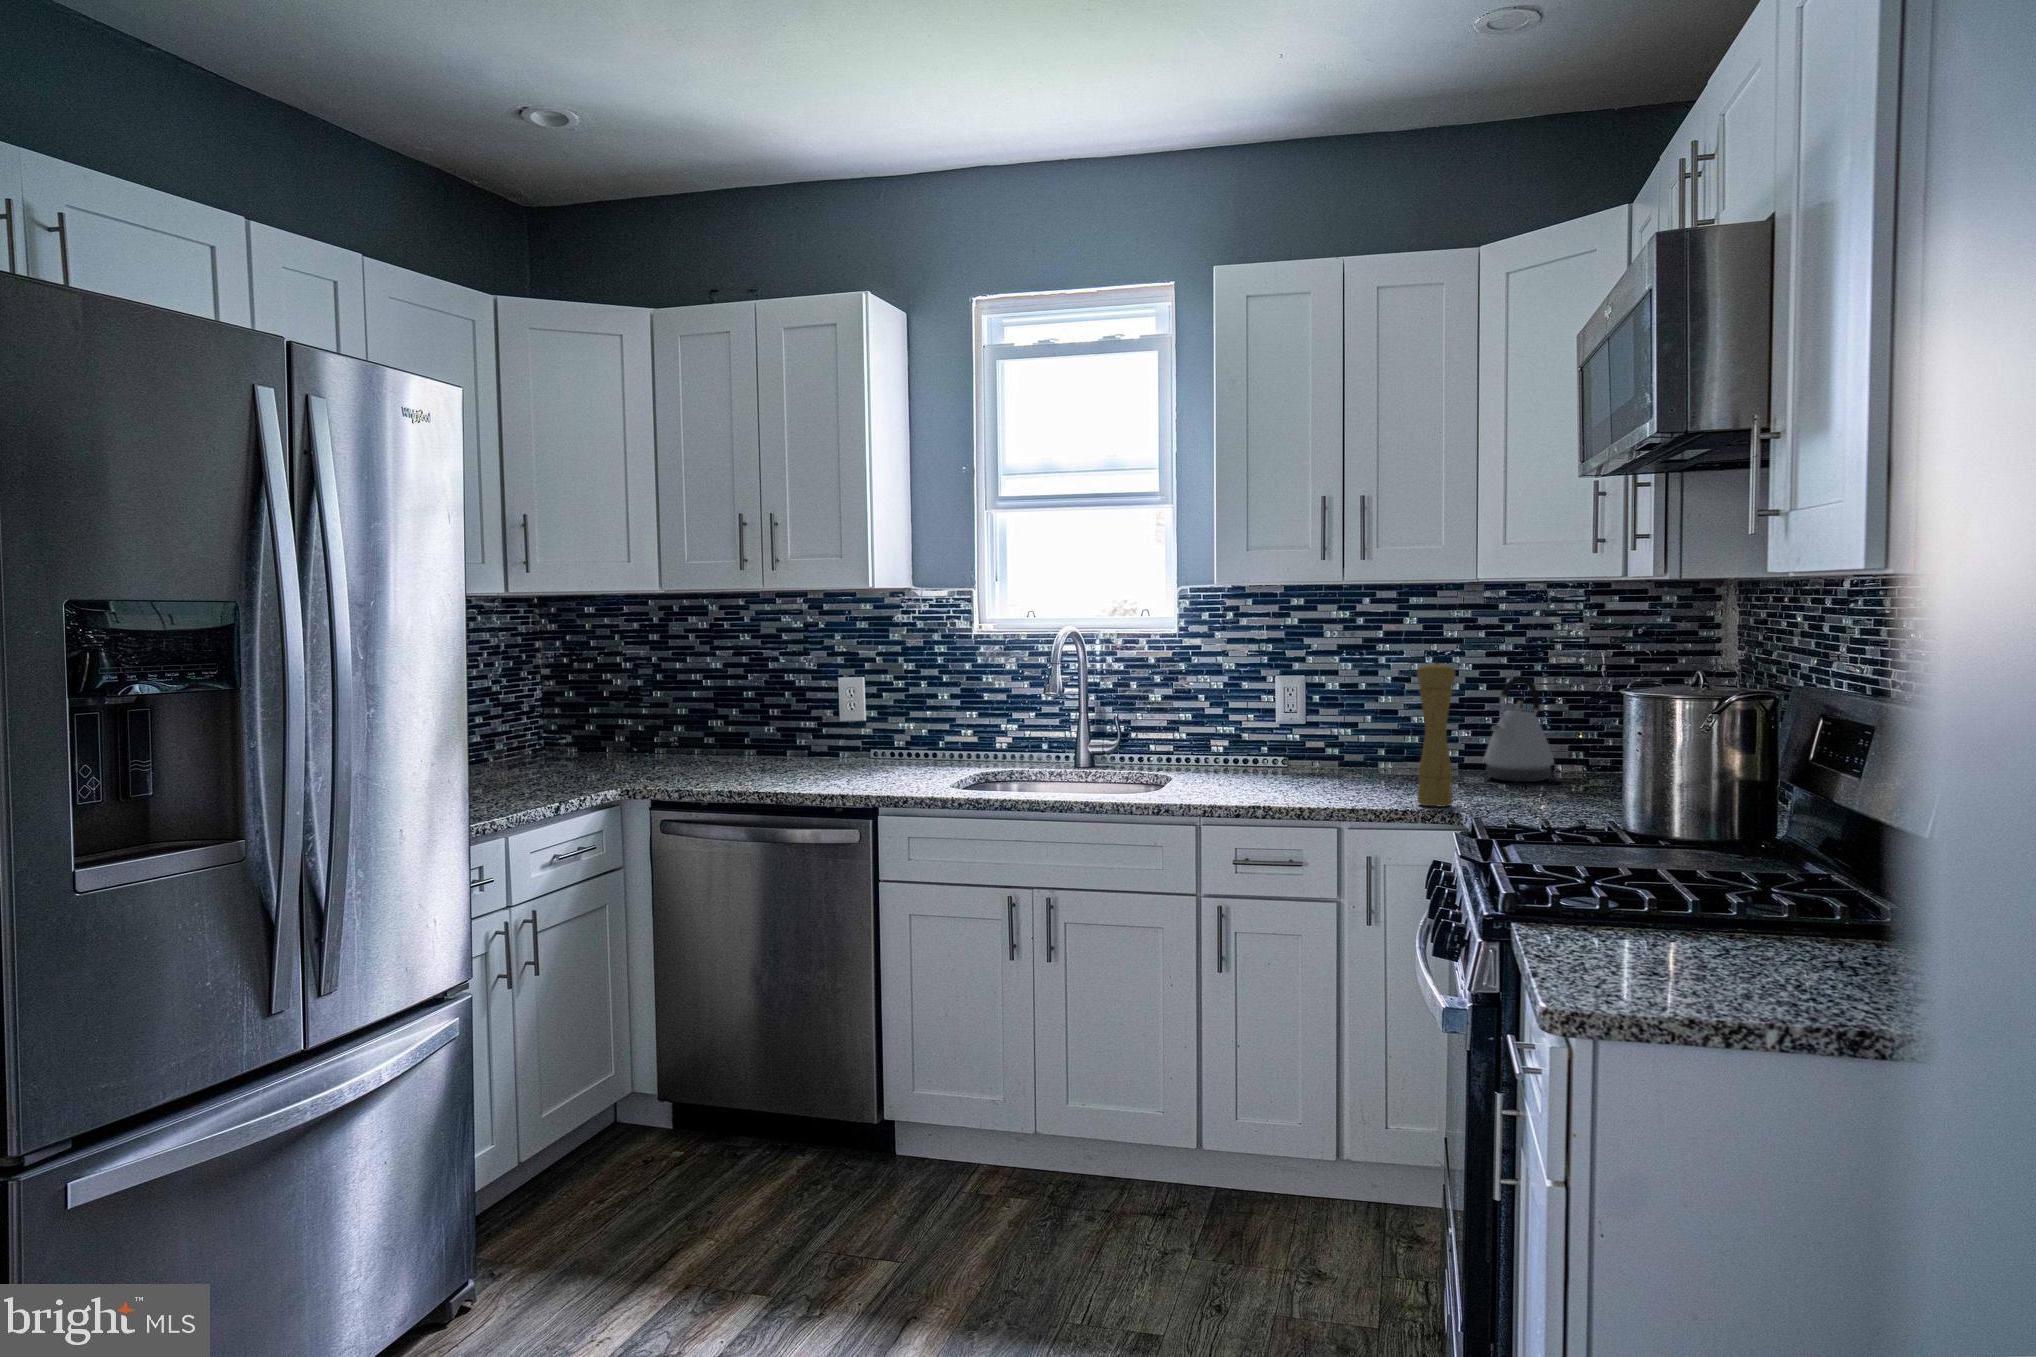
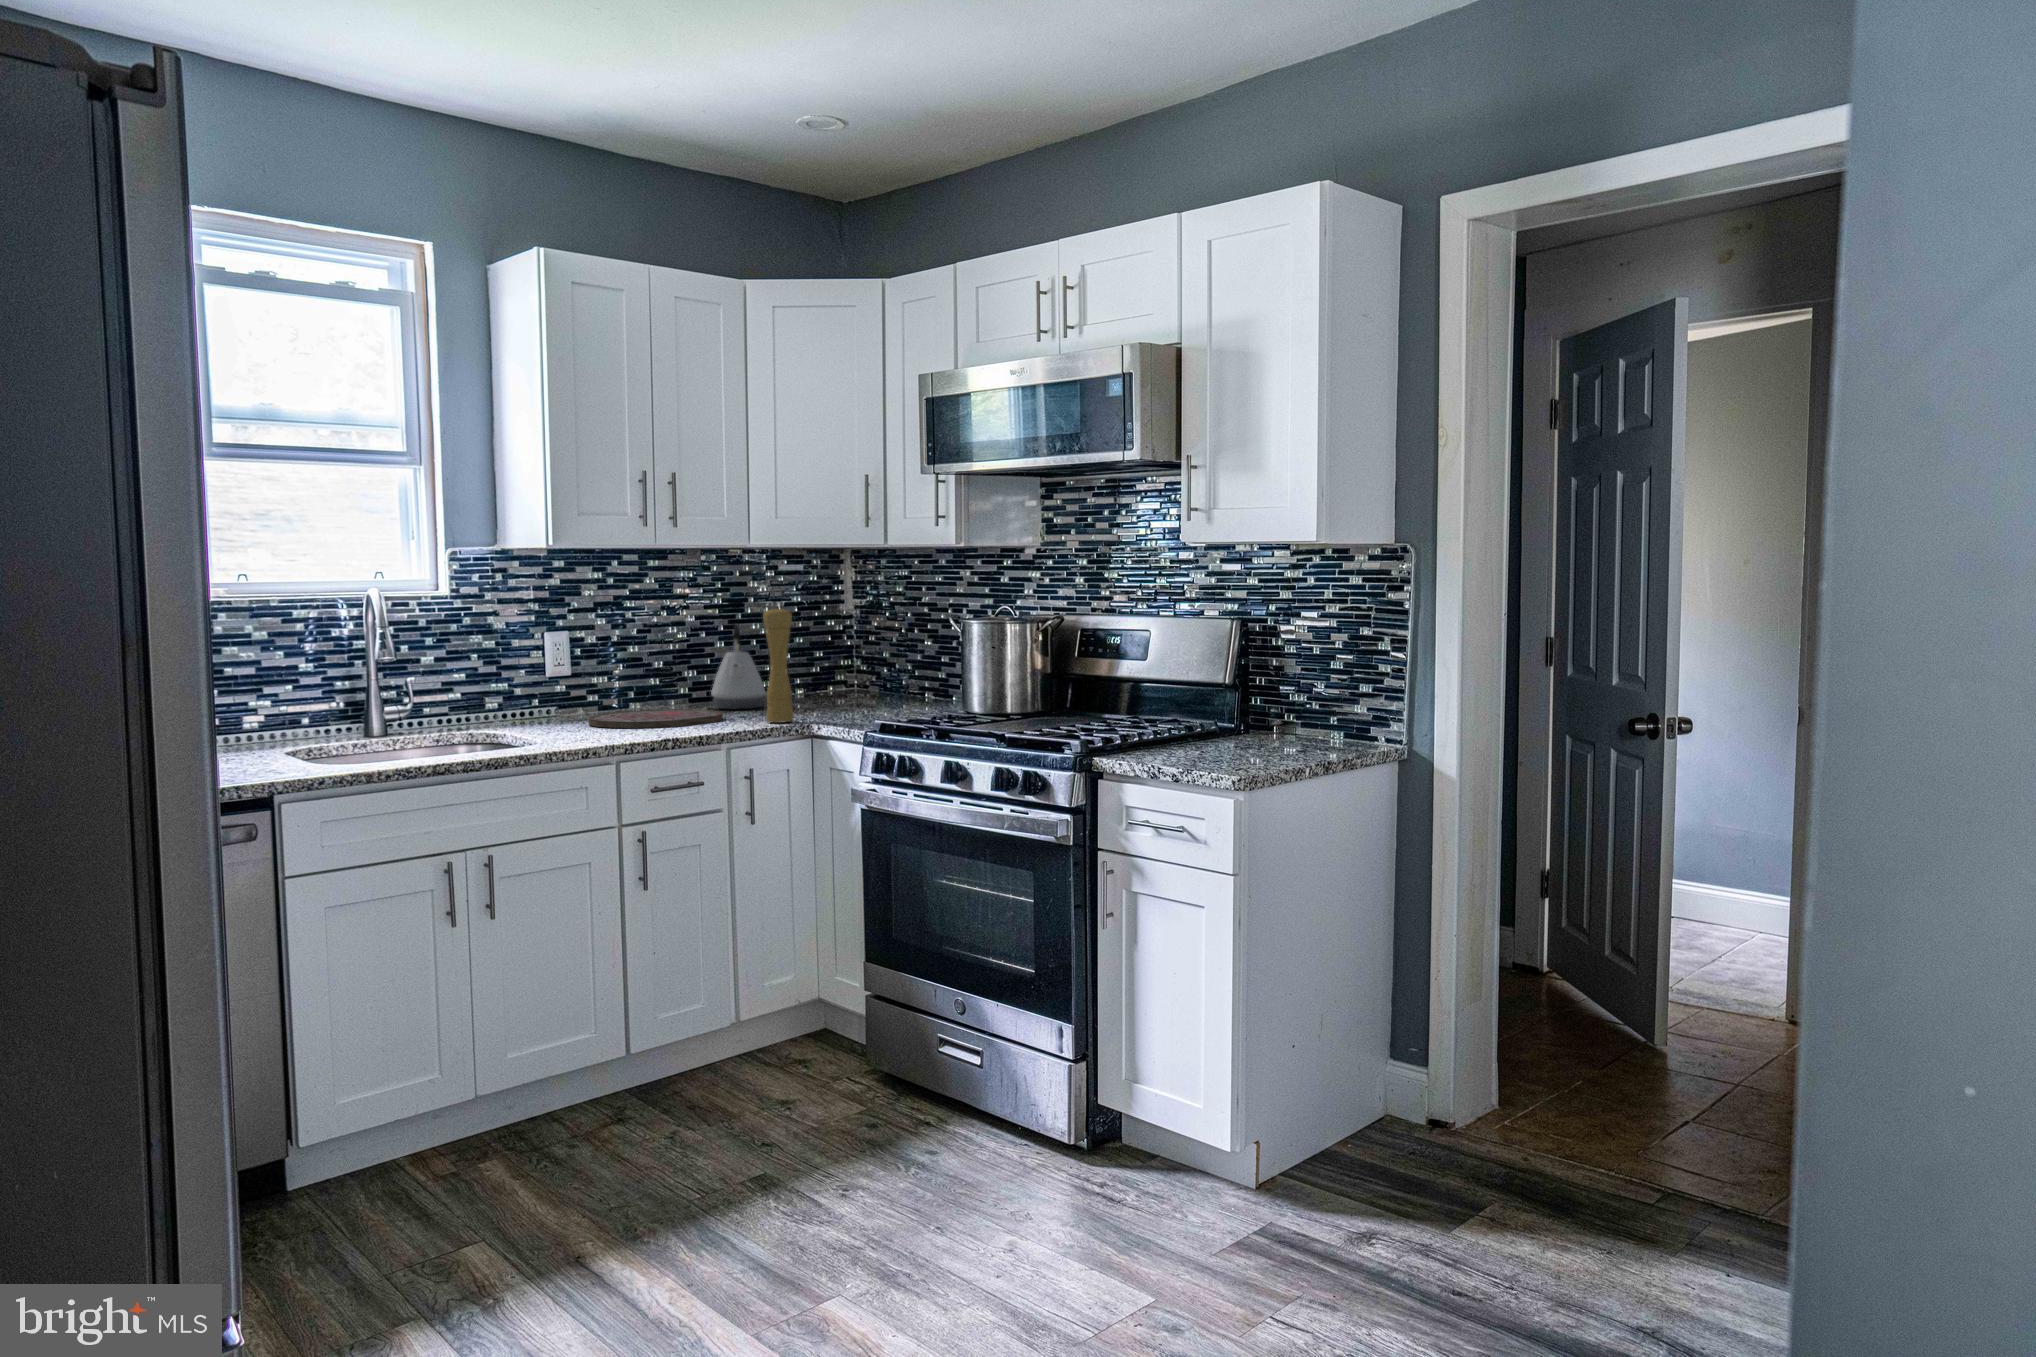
cutting board: none [1278,767,1430,794] -> present [588,709,722,728]

